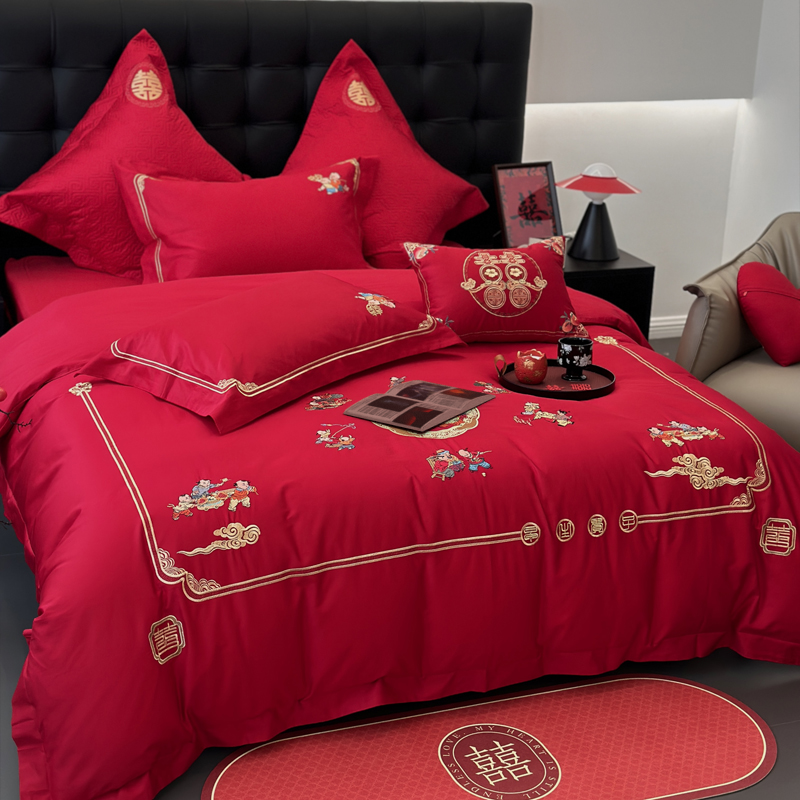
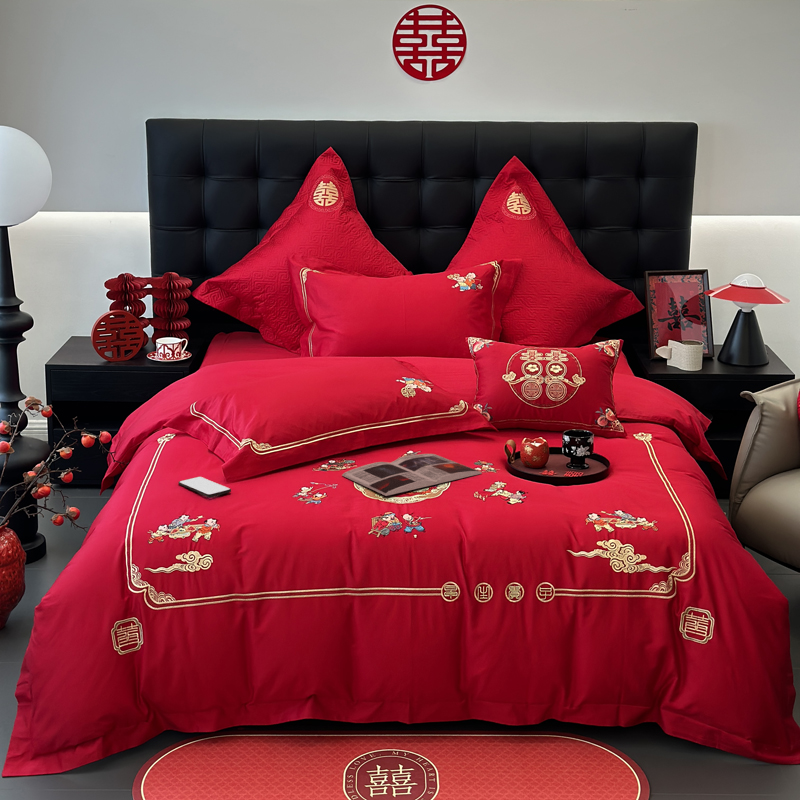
smartphone: none [153,431,234,455] -> present [178,477,231,498]

